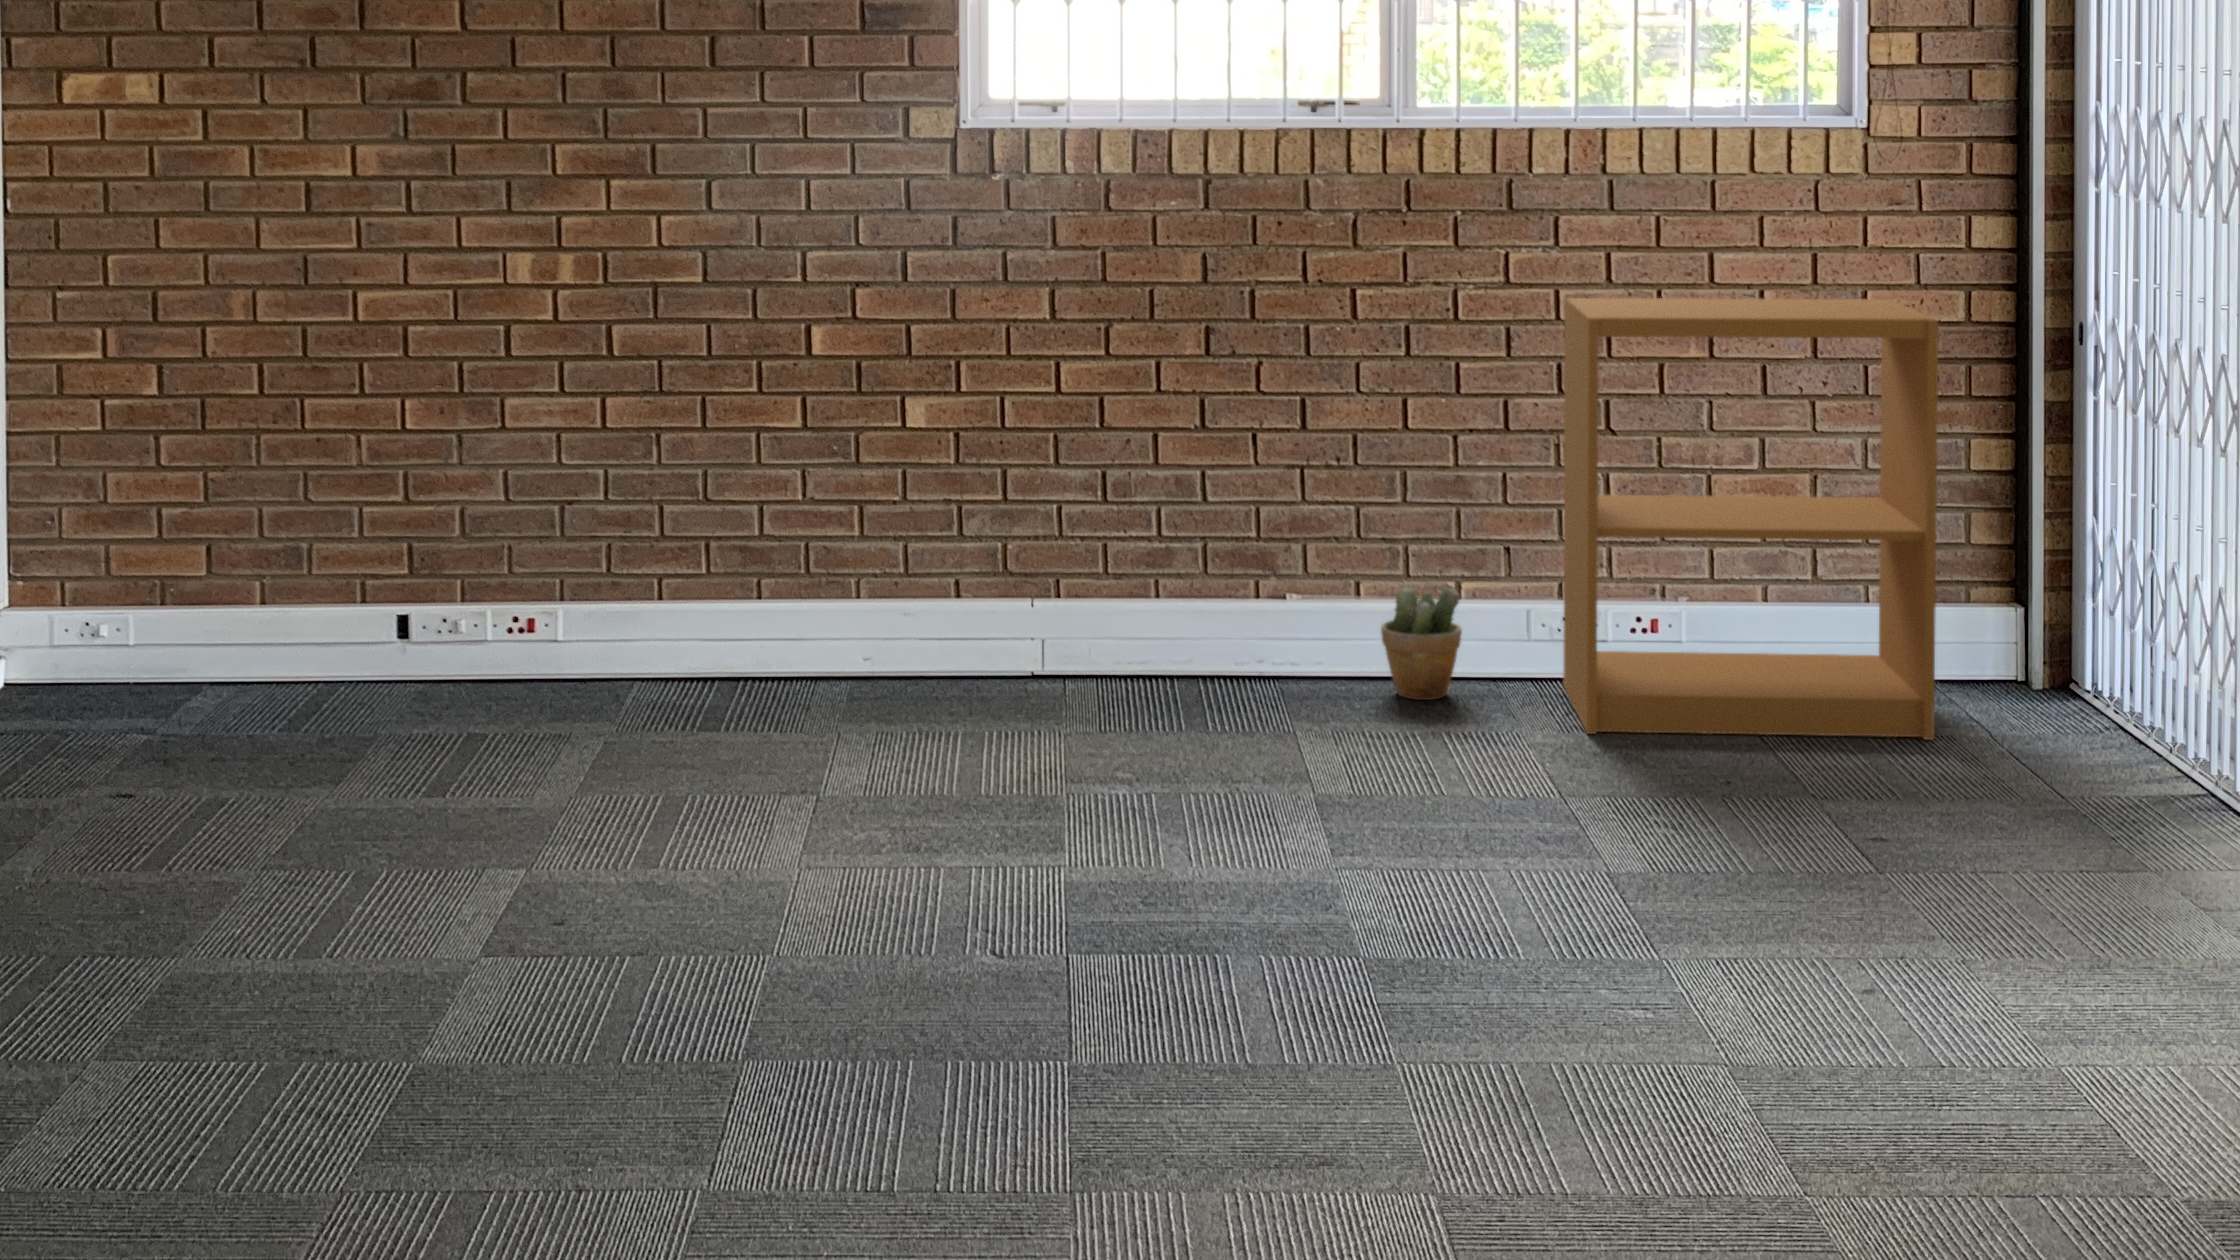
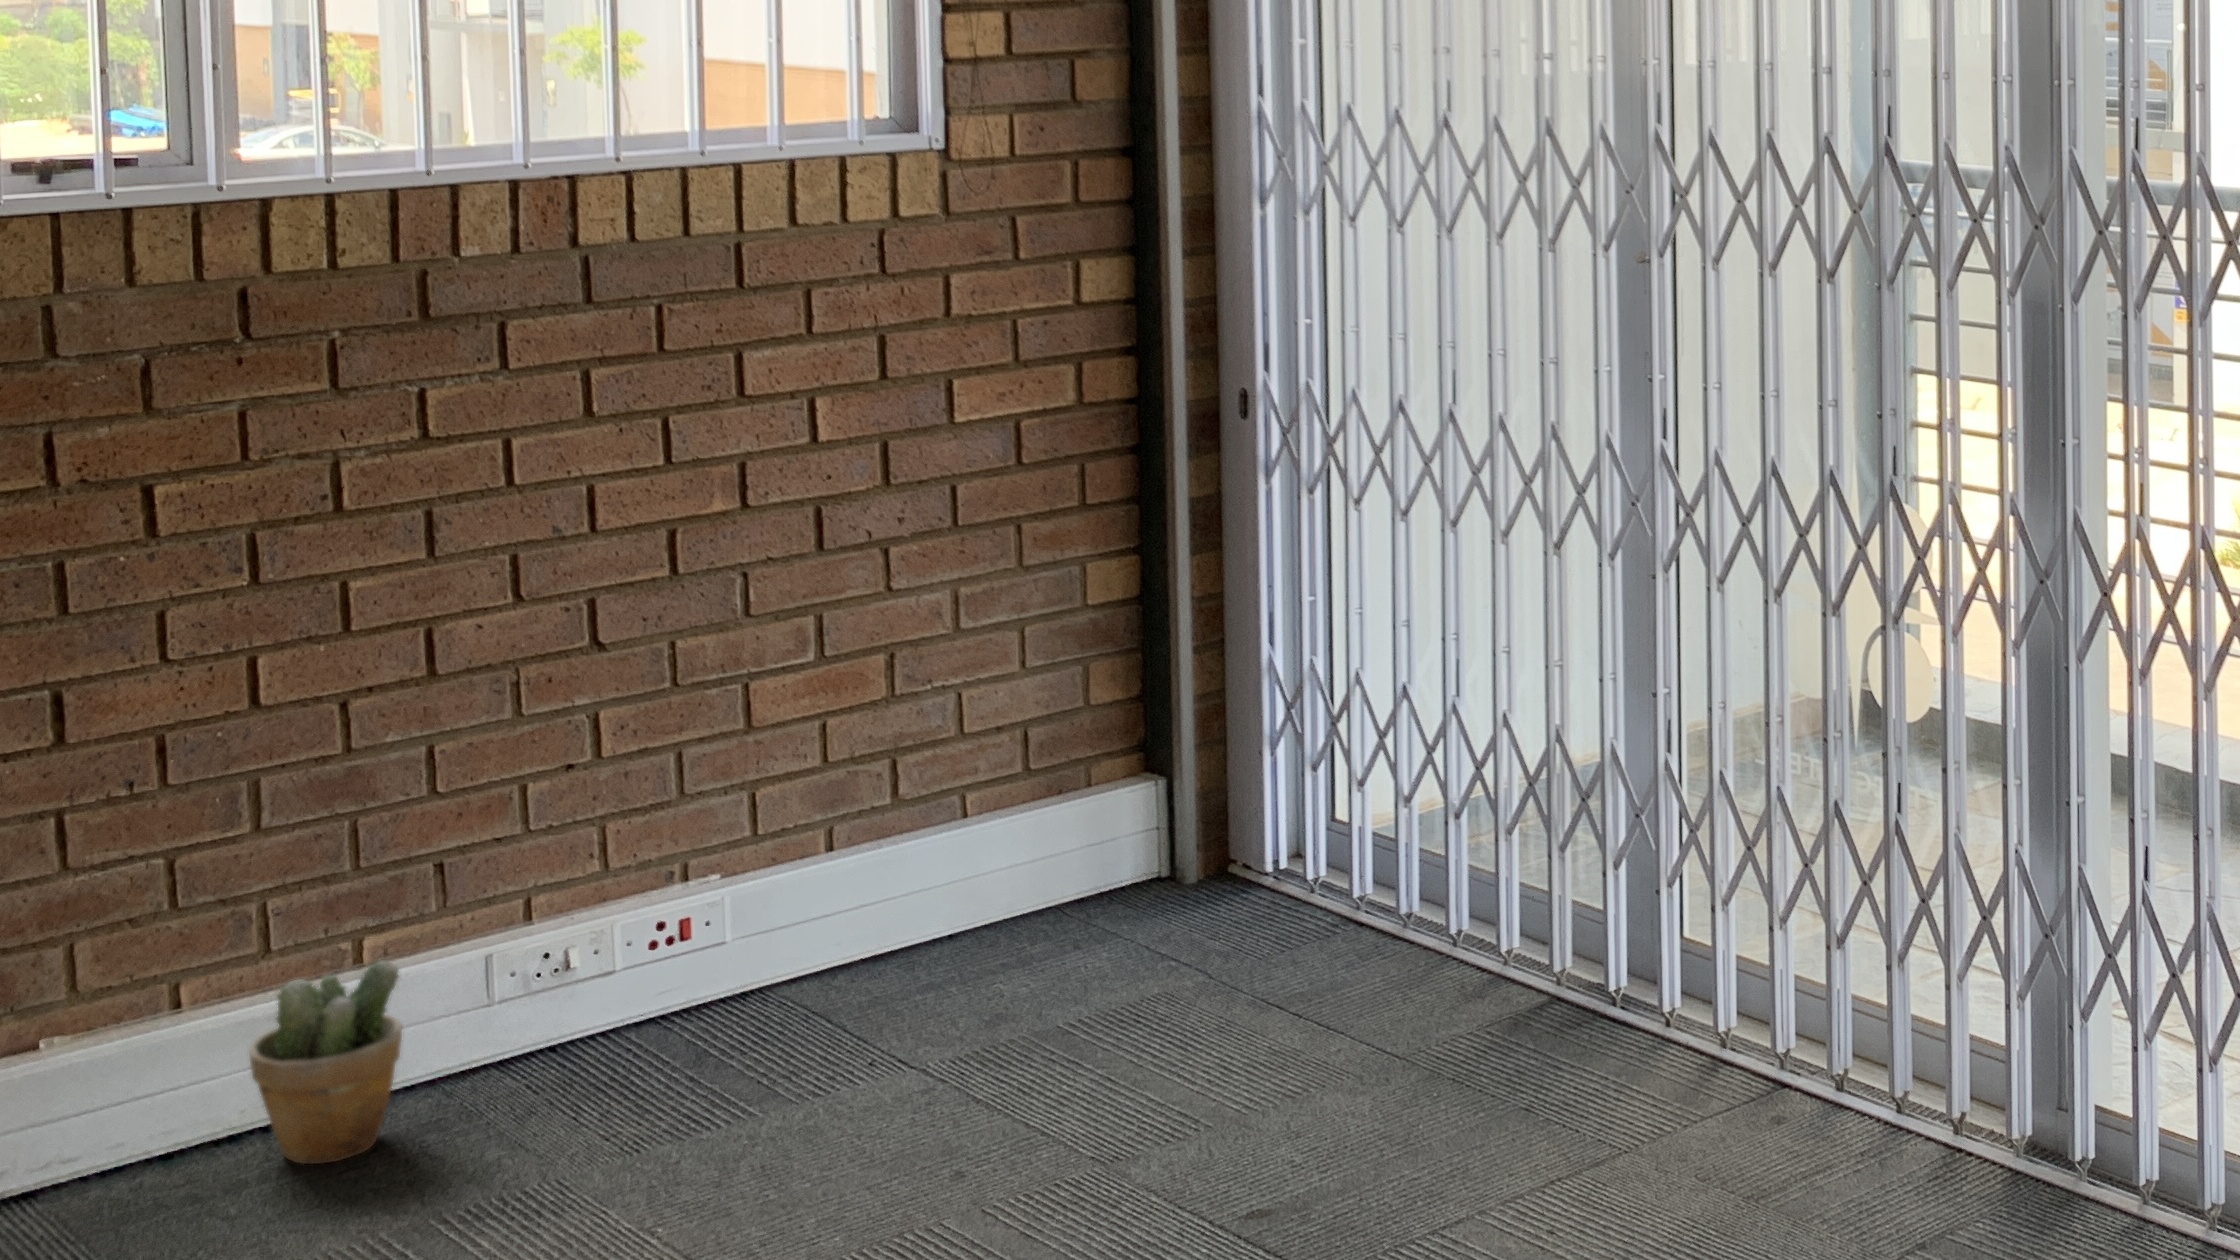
bookshelf: present [1563,298,1938,740] -> none [533,391,1145,1142]

